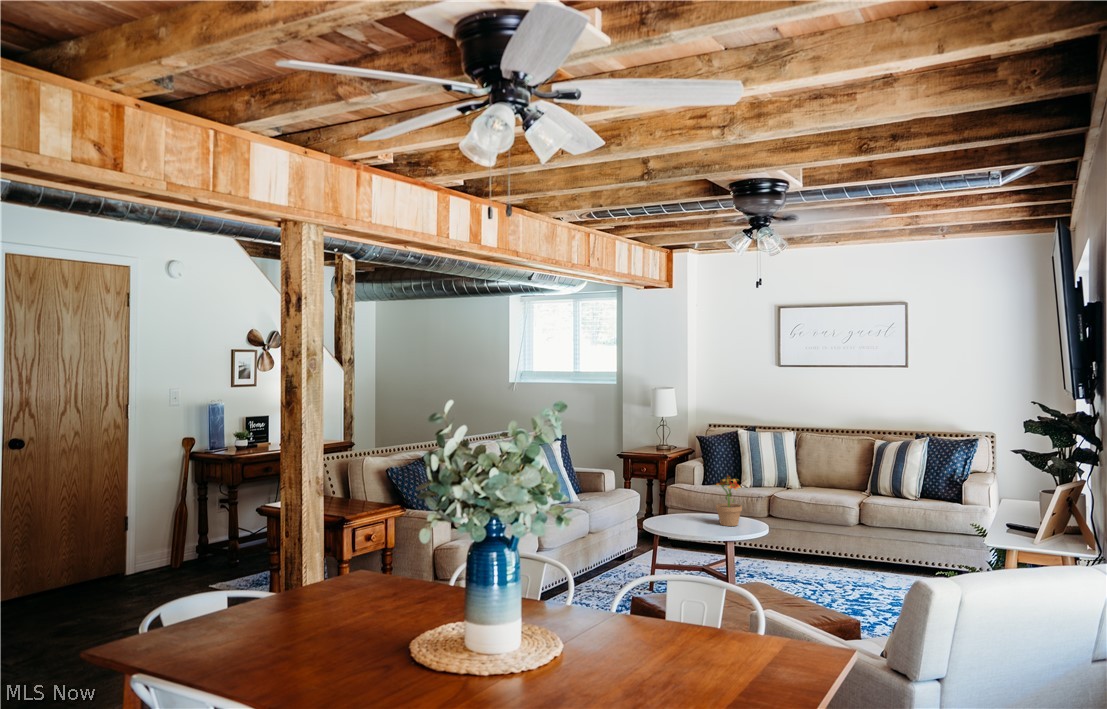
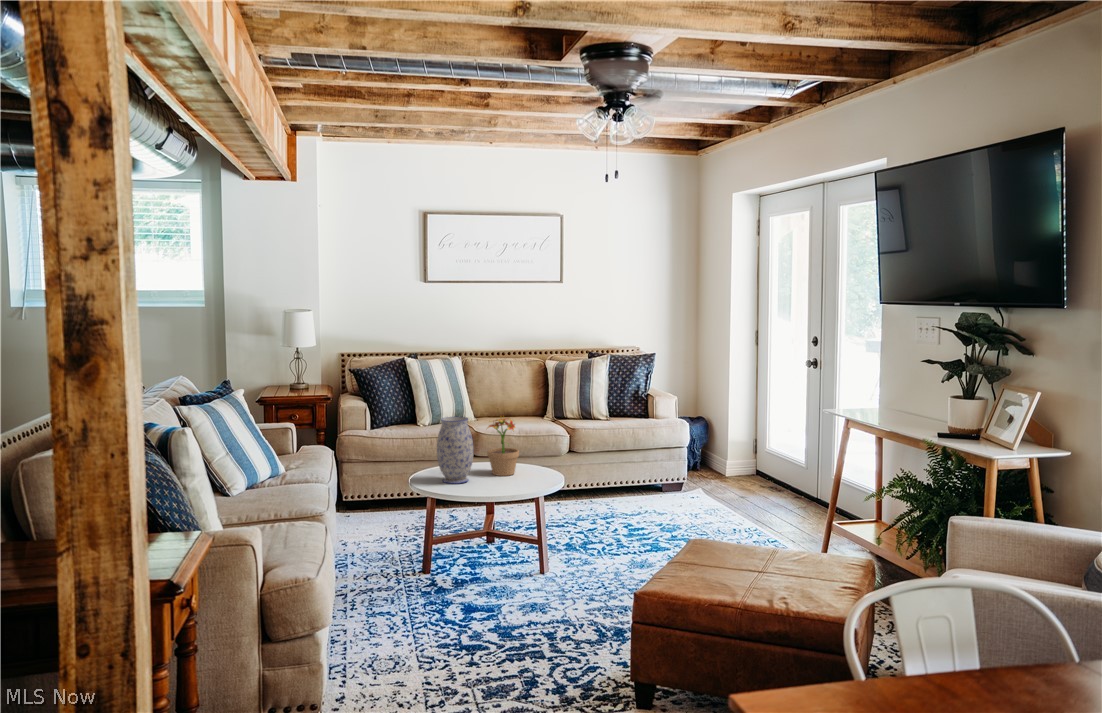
vase: none [667,472,696,525] -> present [437,417,473,484]

